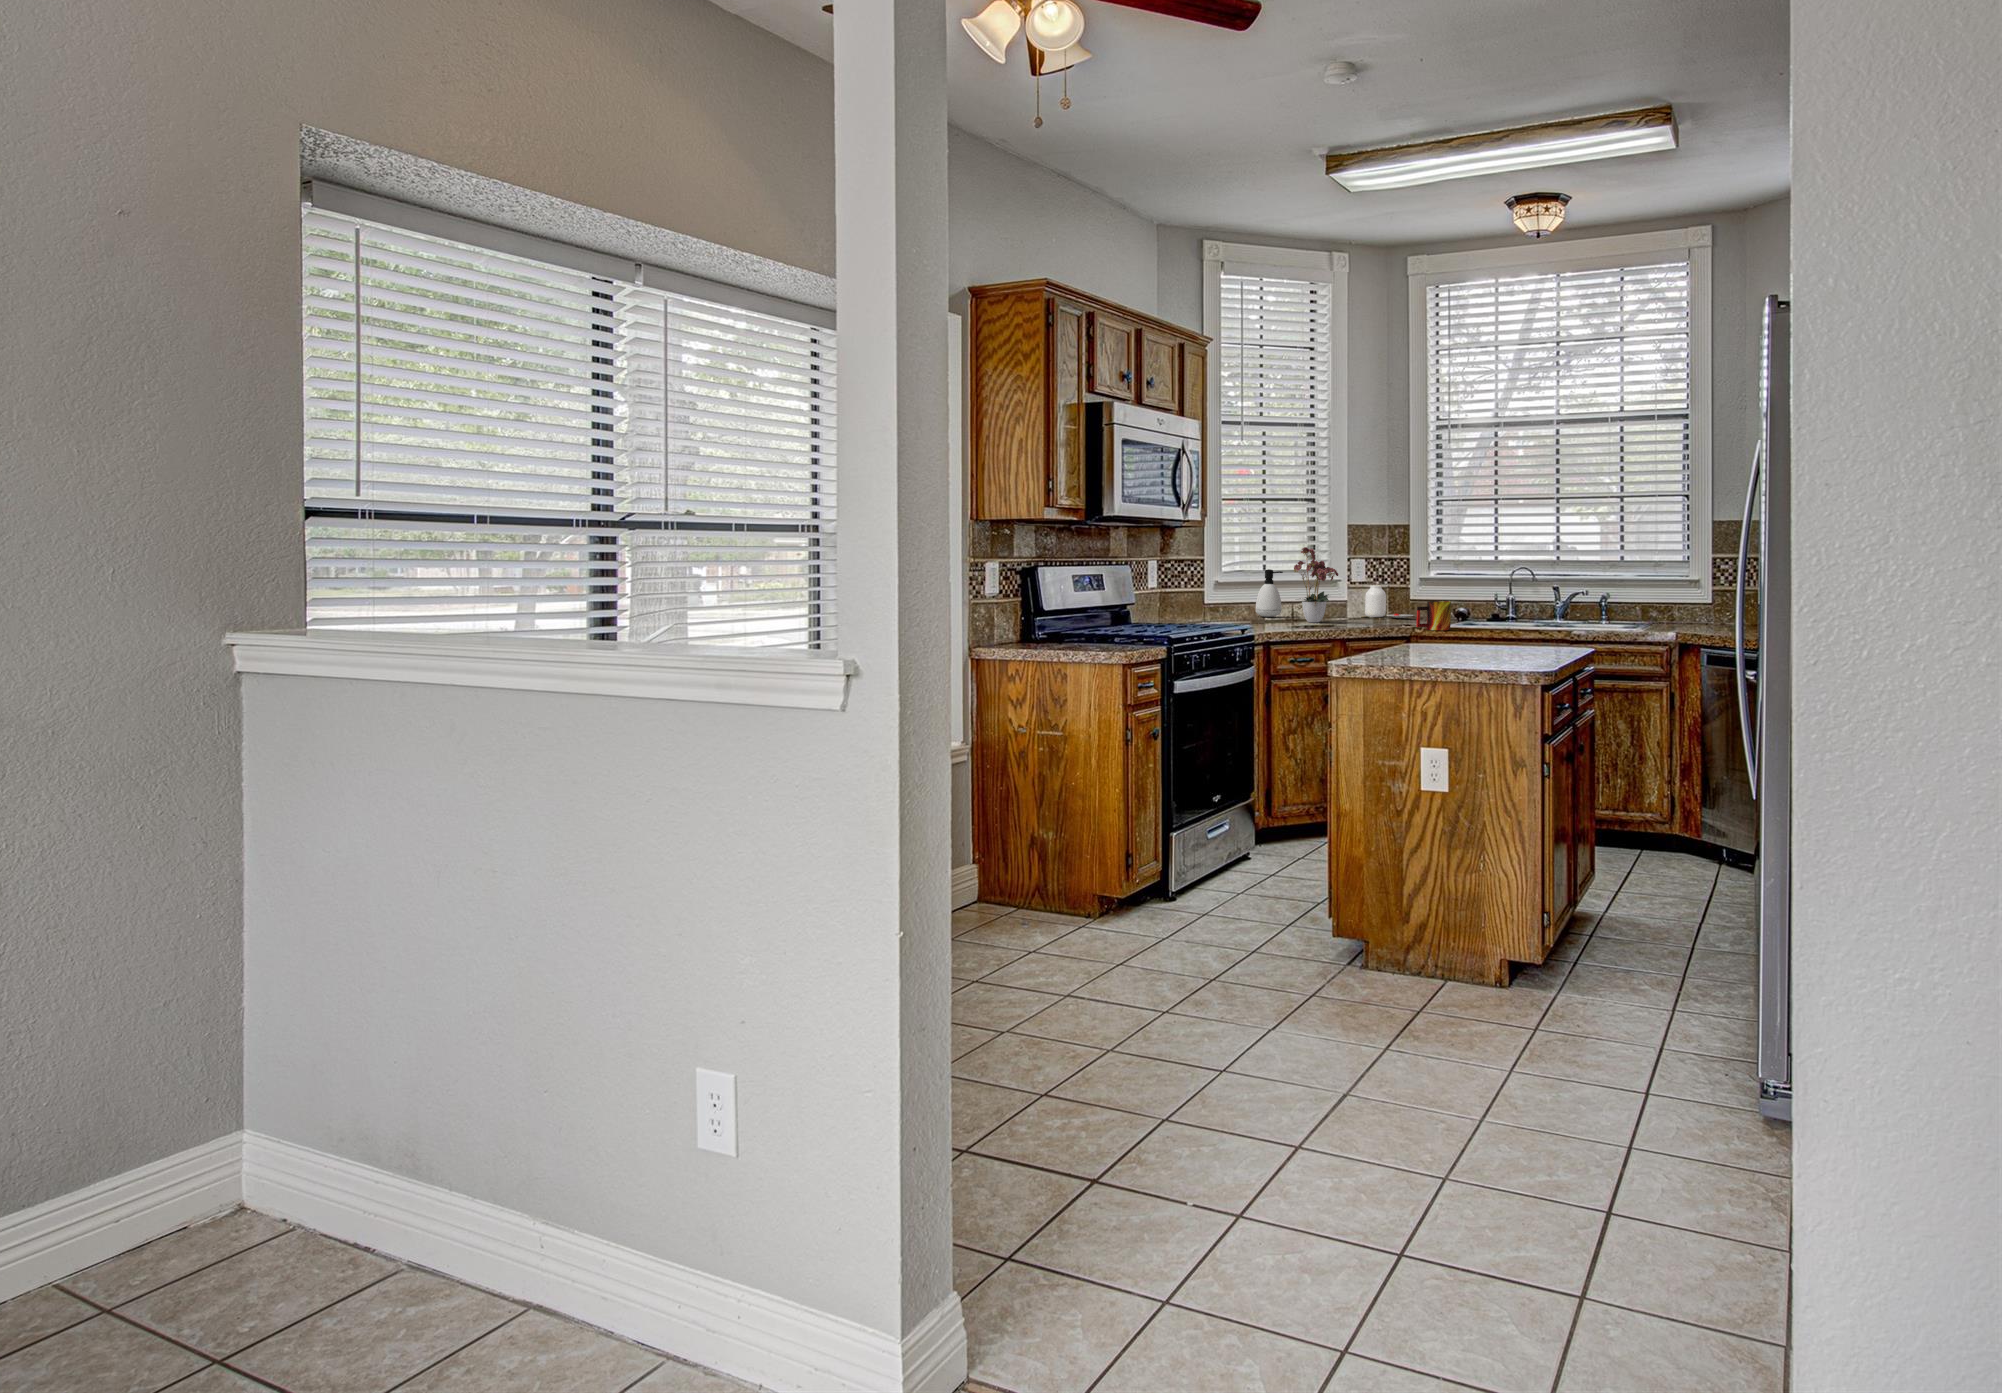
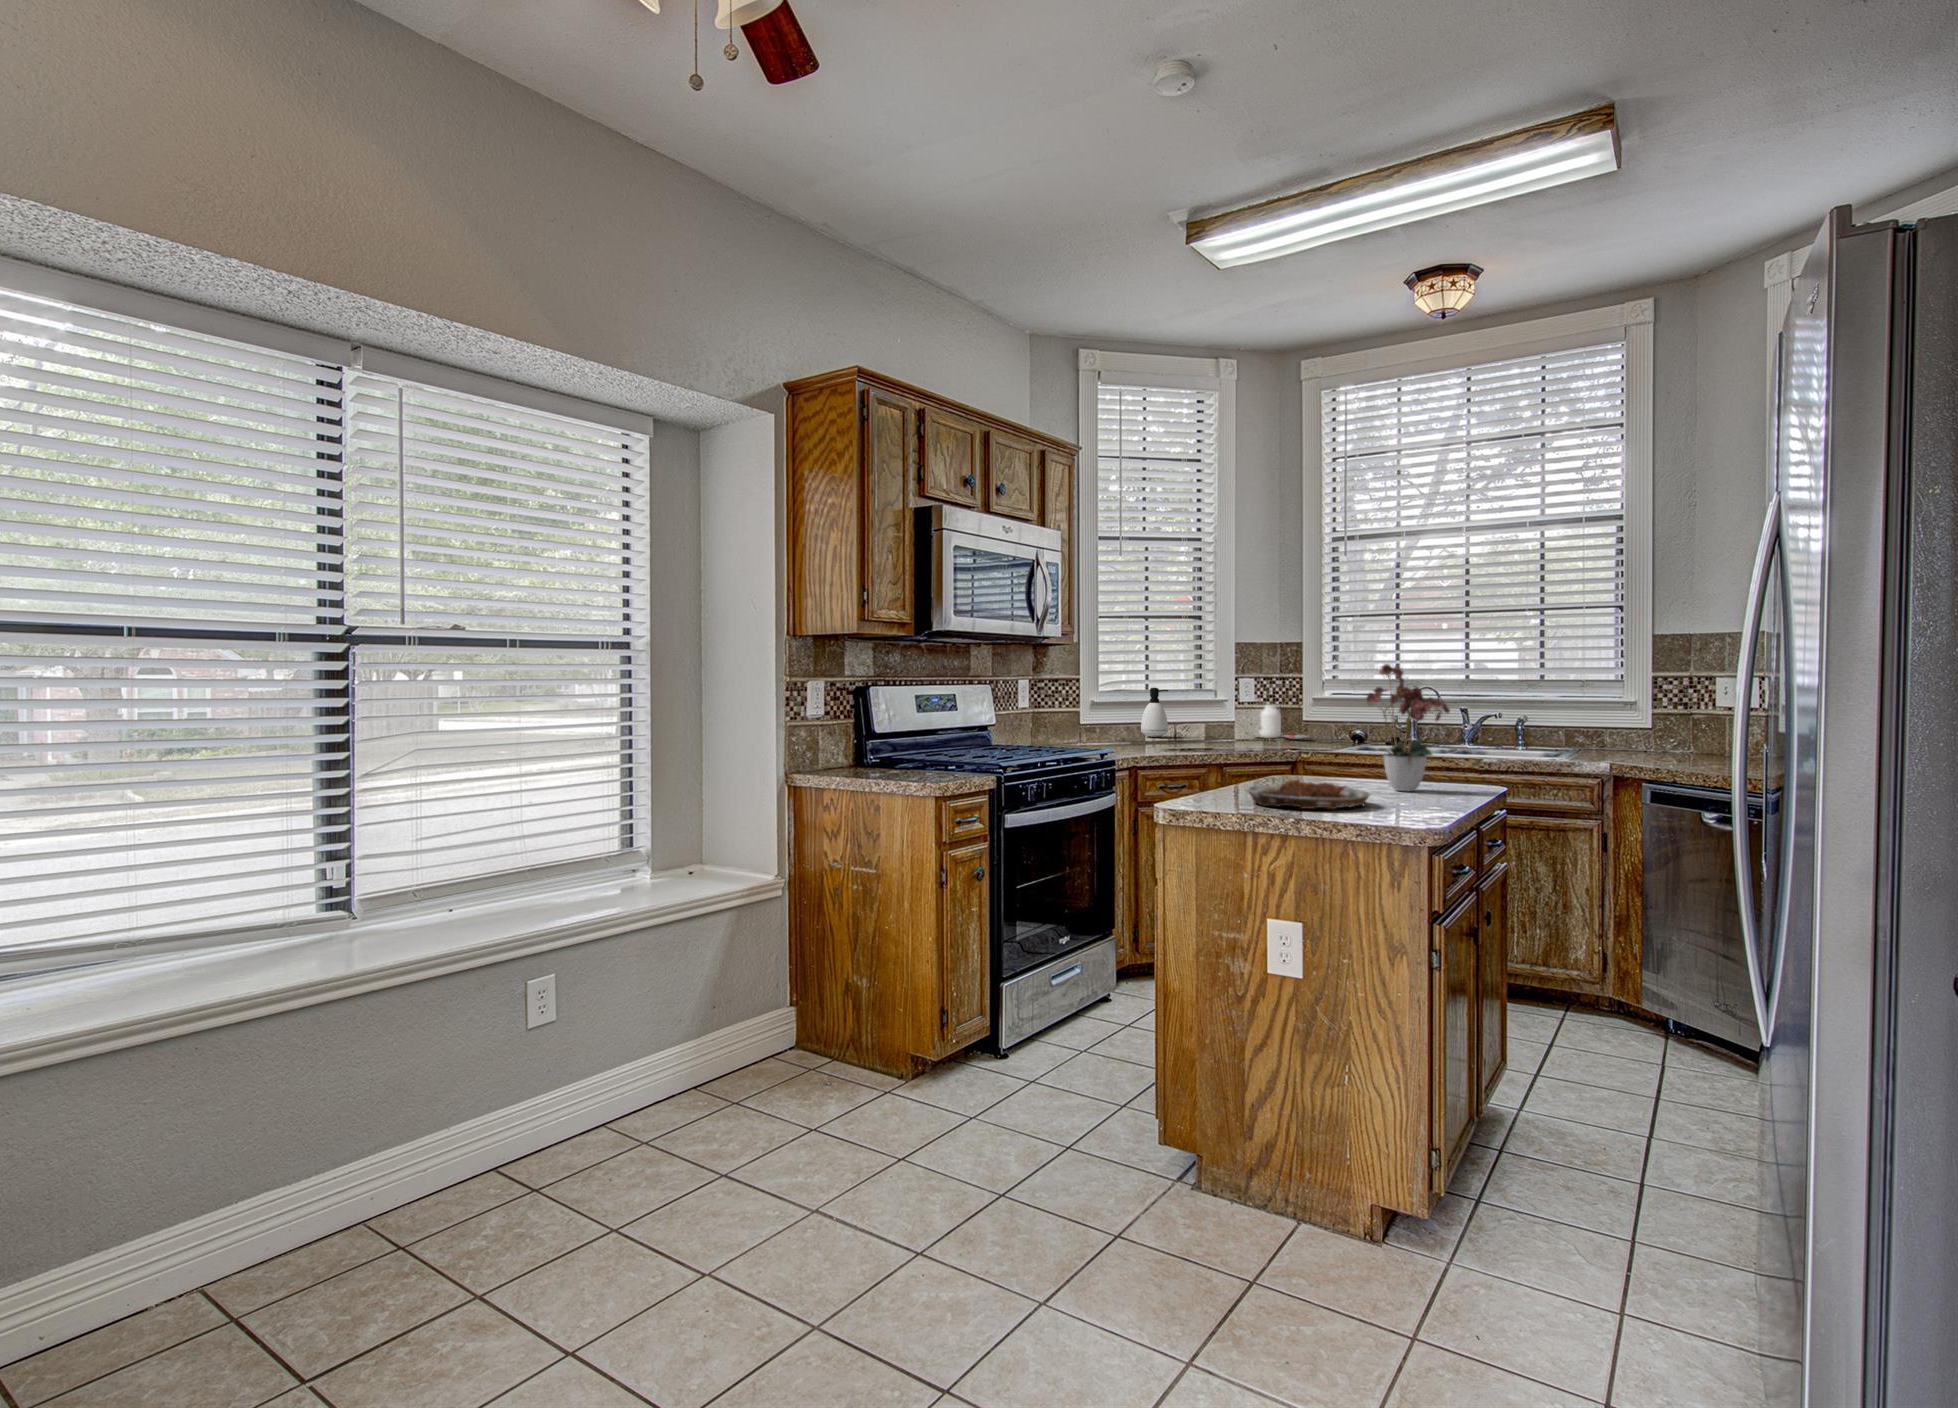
flower arrangement: present [1294,547,1338,622] -> present [1366,664,1450,791]
mug: present [1416,601,1451,630] -> none [1306,723,1344,755]
plate: none [1398,642,1497,664] -> present [1246,780,1370,809]

